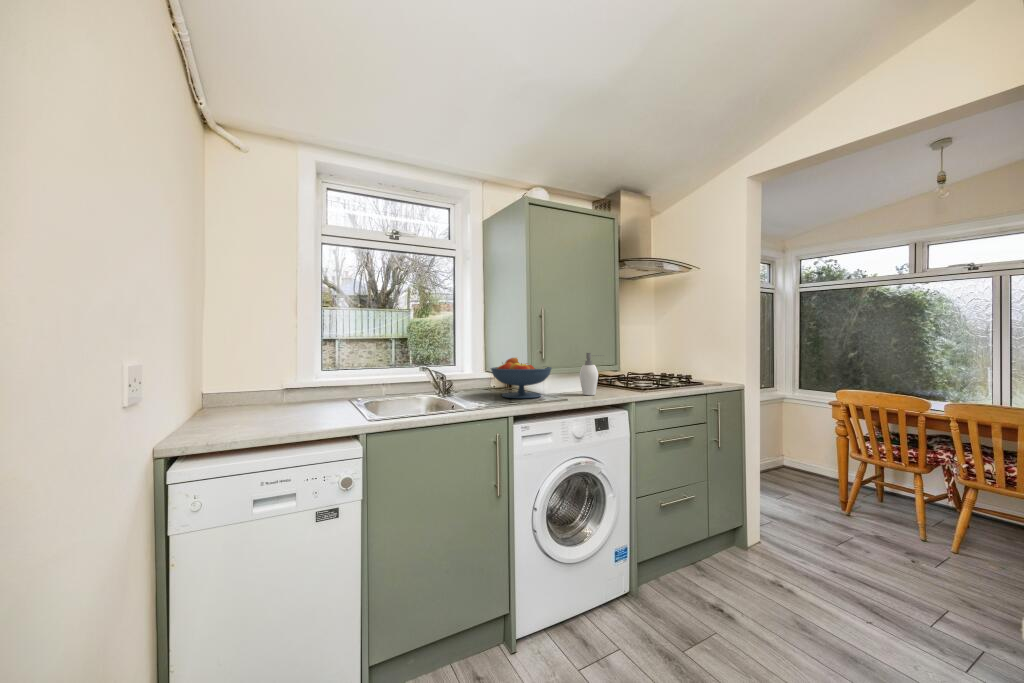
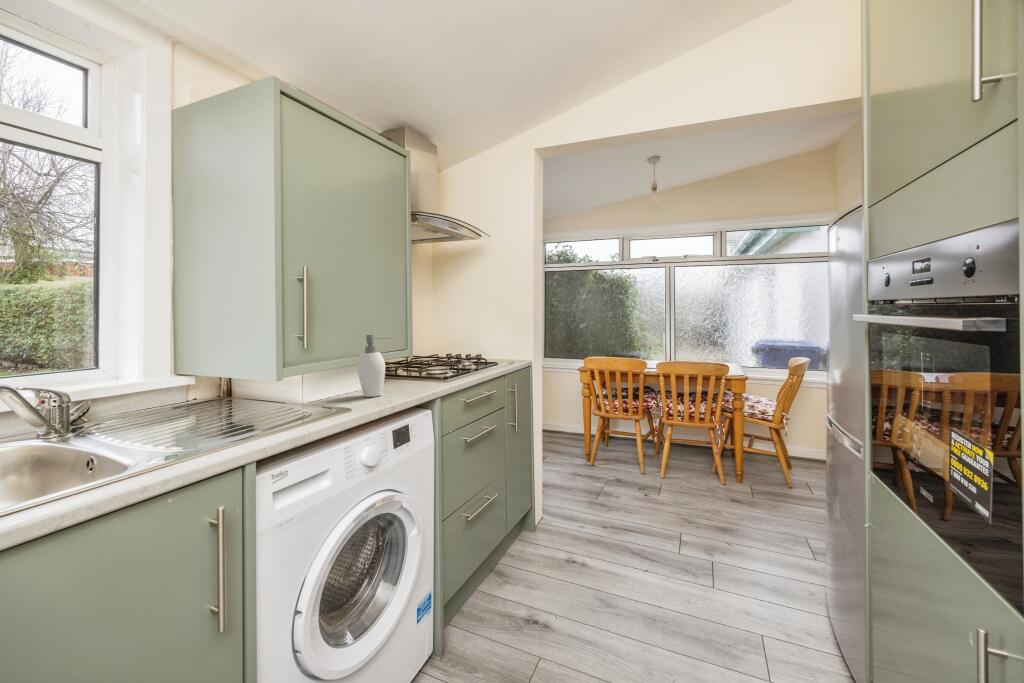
fruit bowl: present [491,358,552,398] -> none [188,348,314,422]

